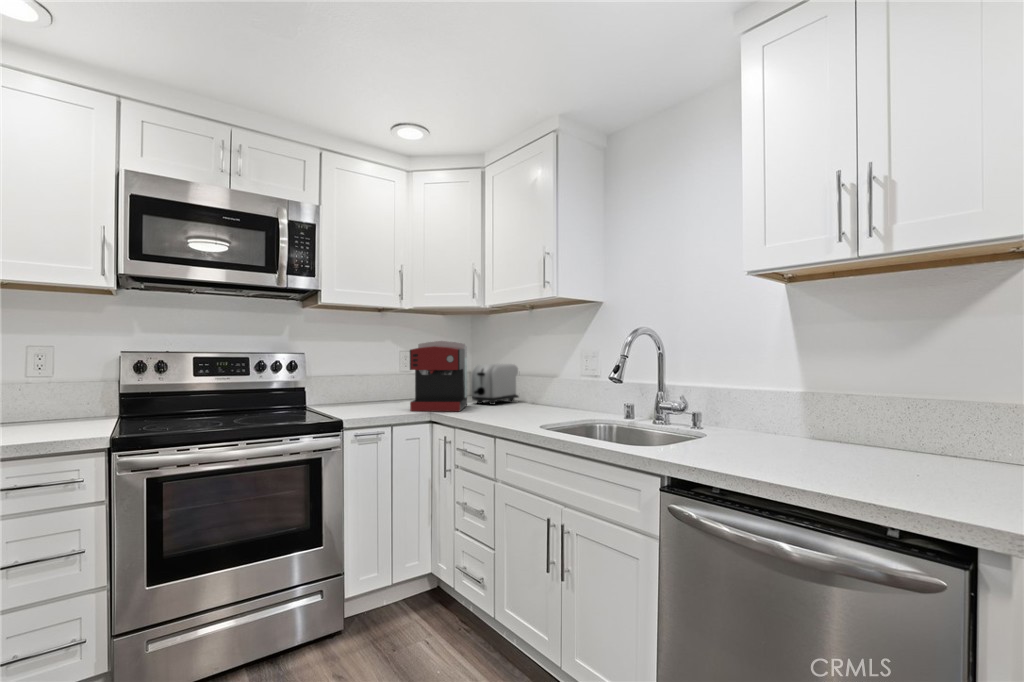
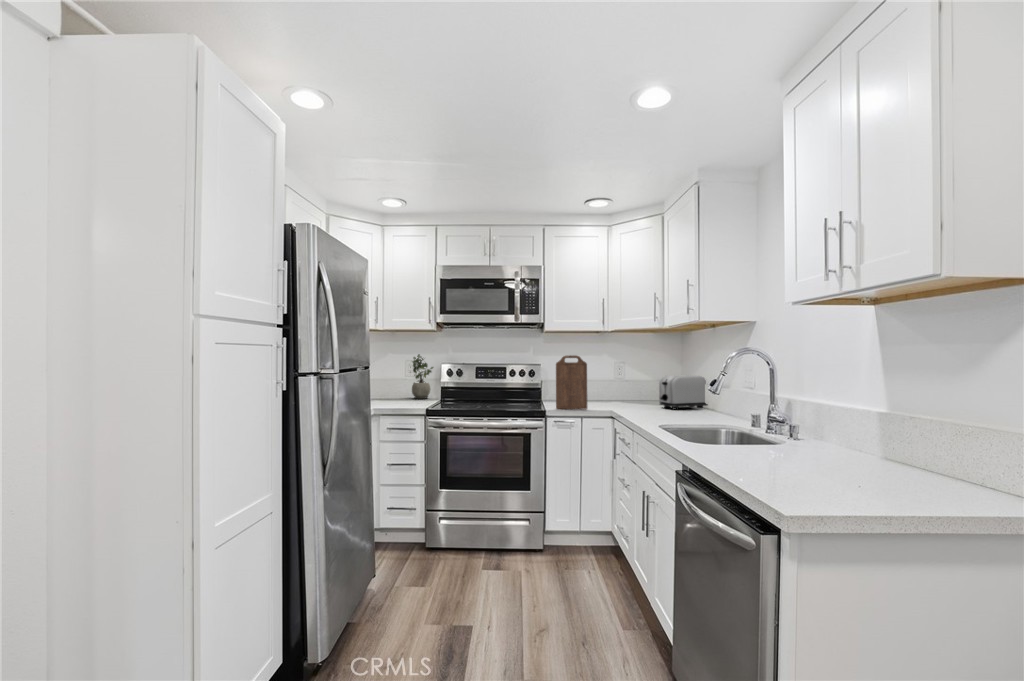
potted plant: none [35,335,100,423] -> present [412,354,433,399]
cutting board: none [358,339,402,417] -> present [556,355,587,409]
coffee maker: present [410,341,467,411] -> none [598,356,652,411]

